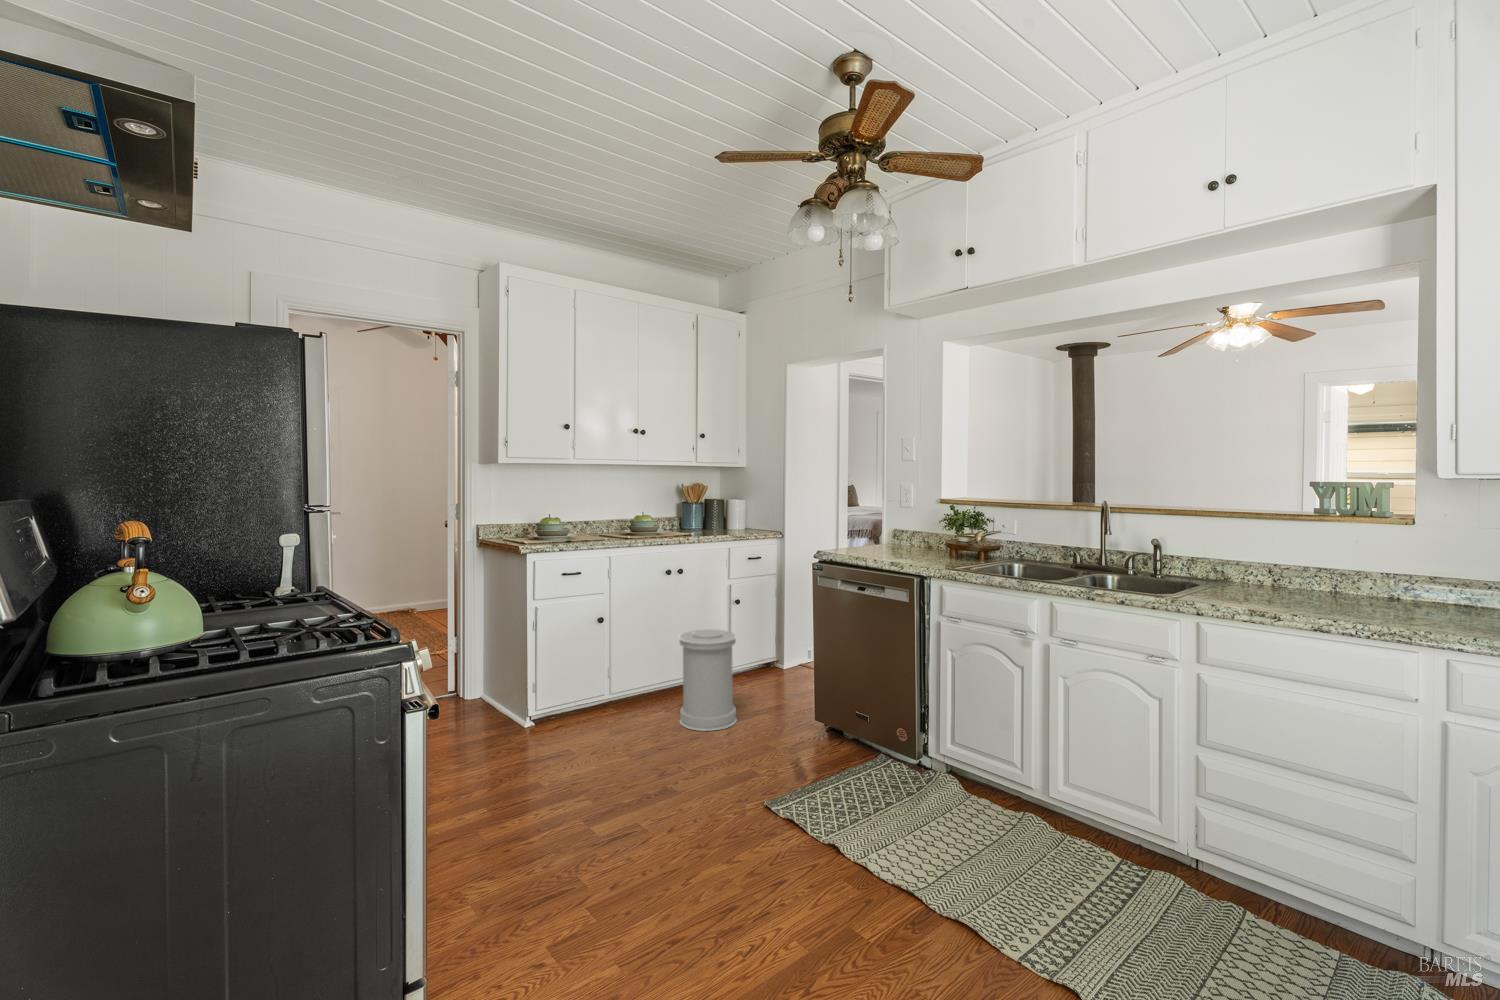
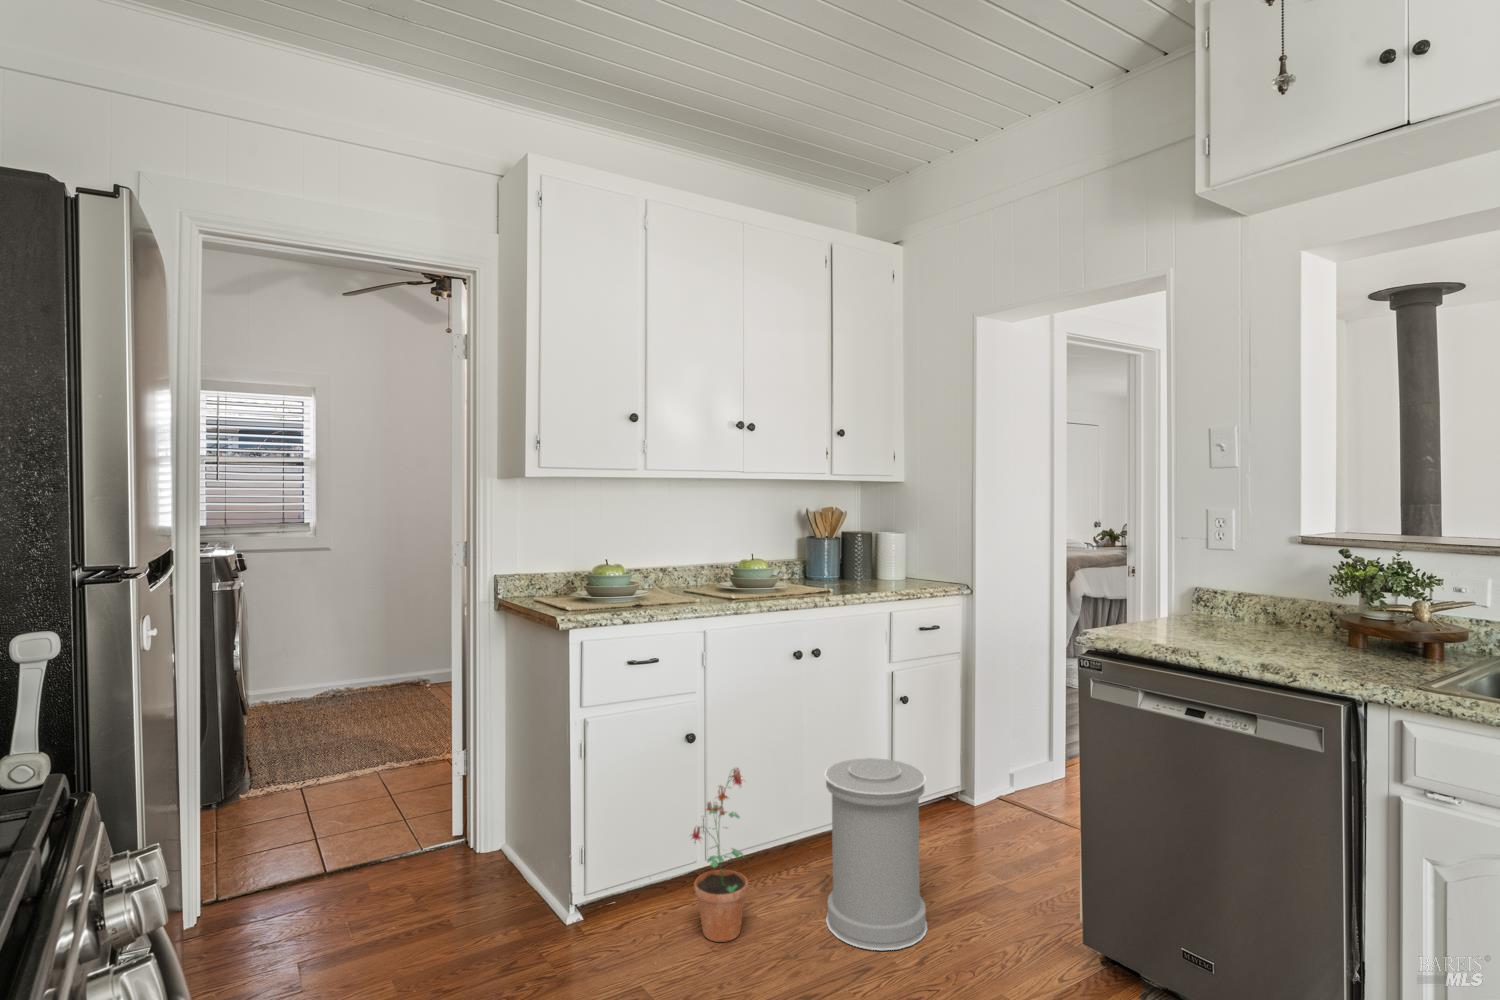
potted plant: none [598,634,633,731] -> present [692,768,748,942]

